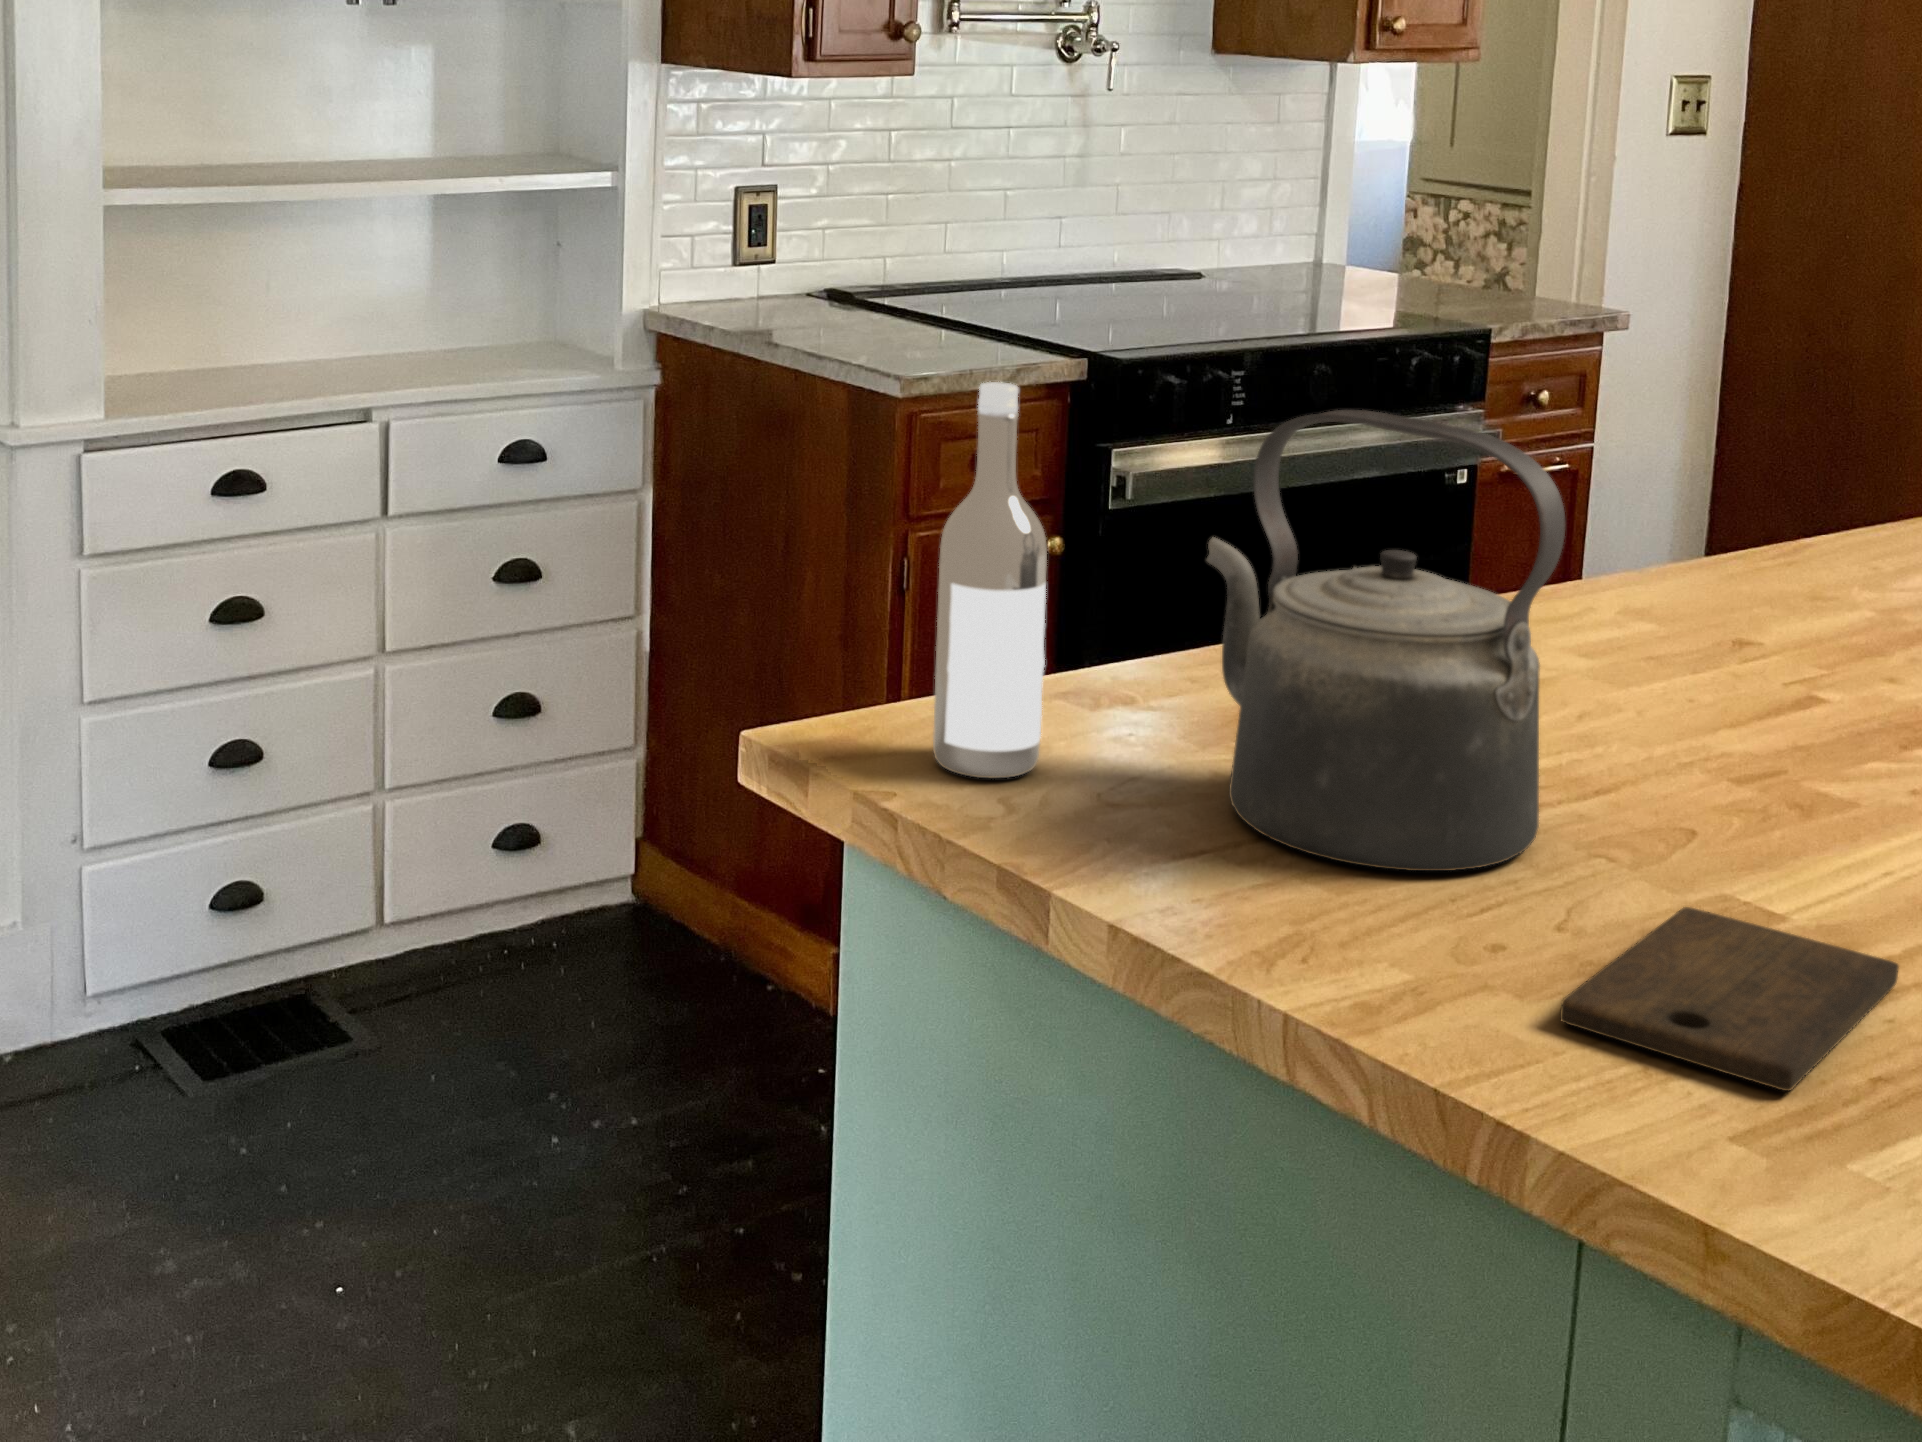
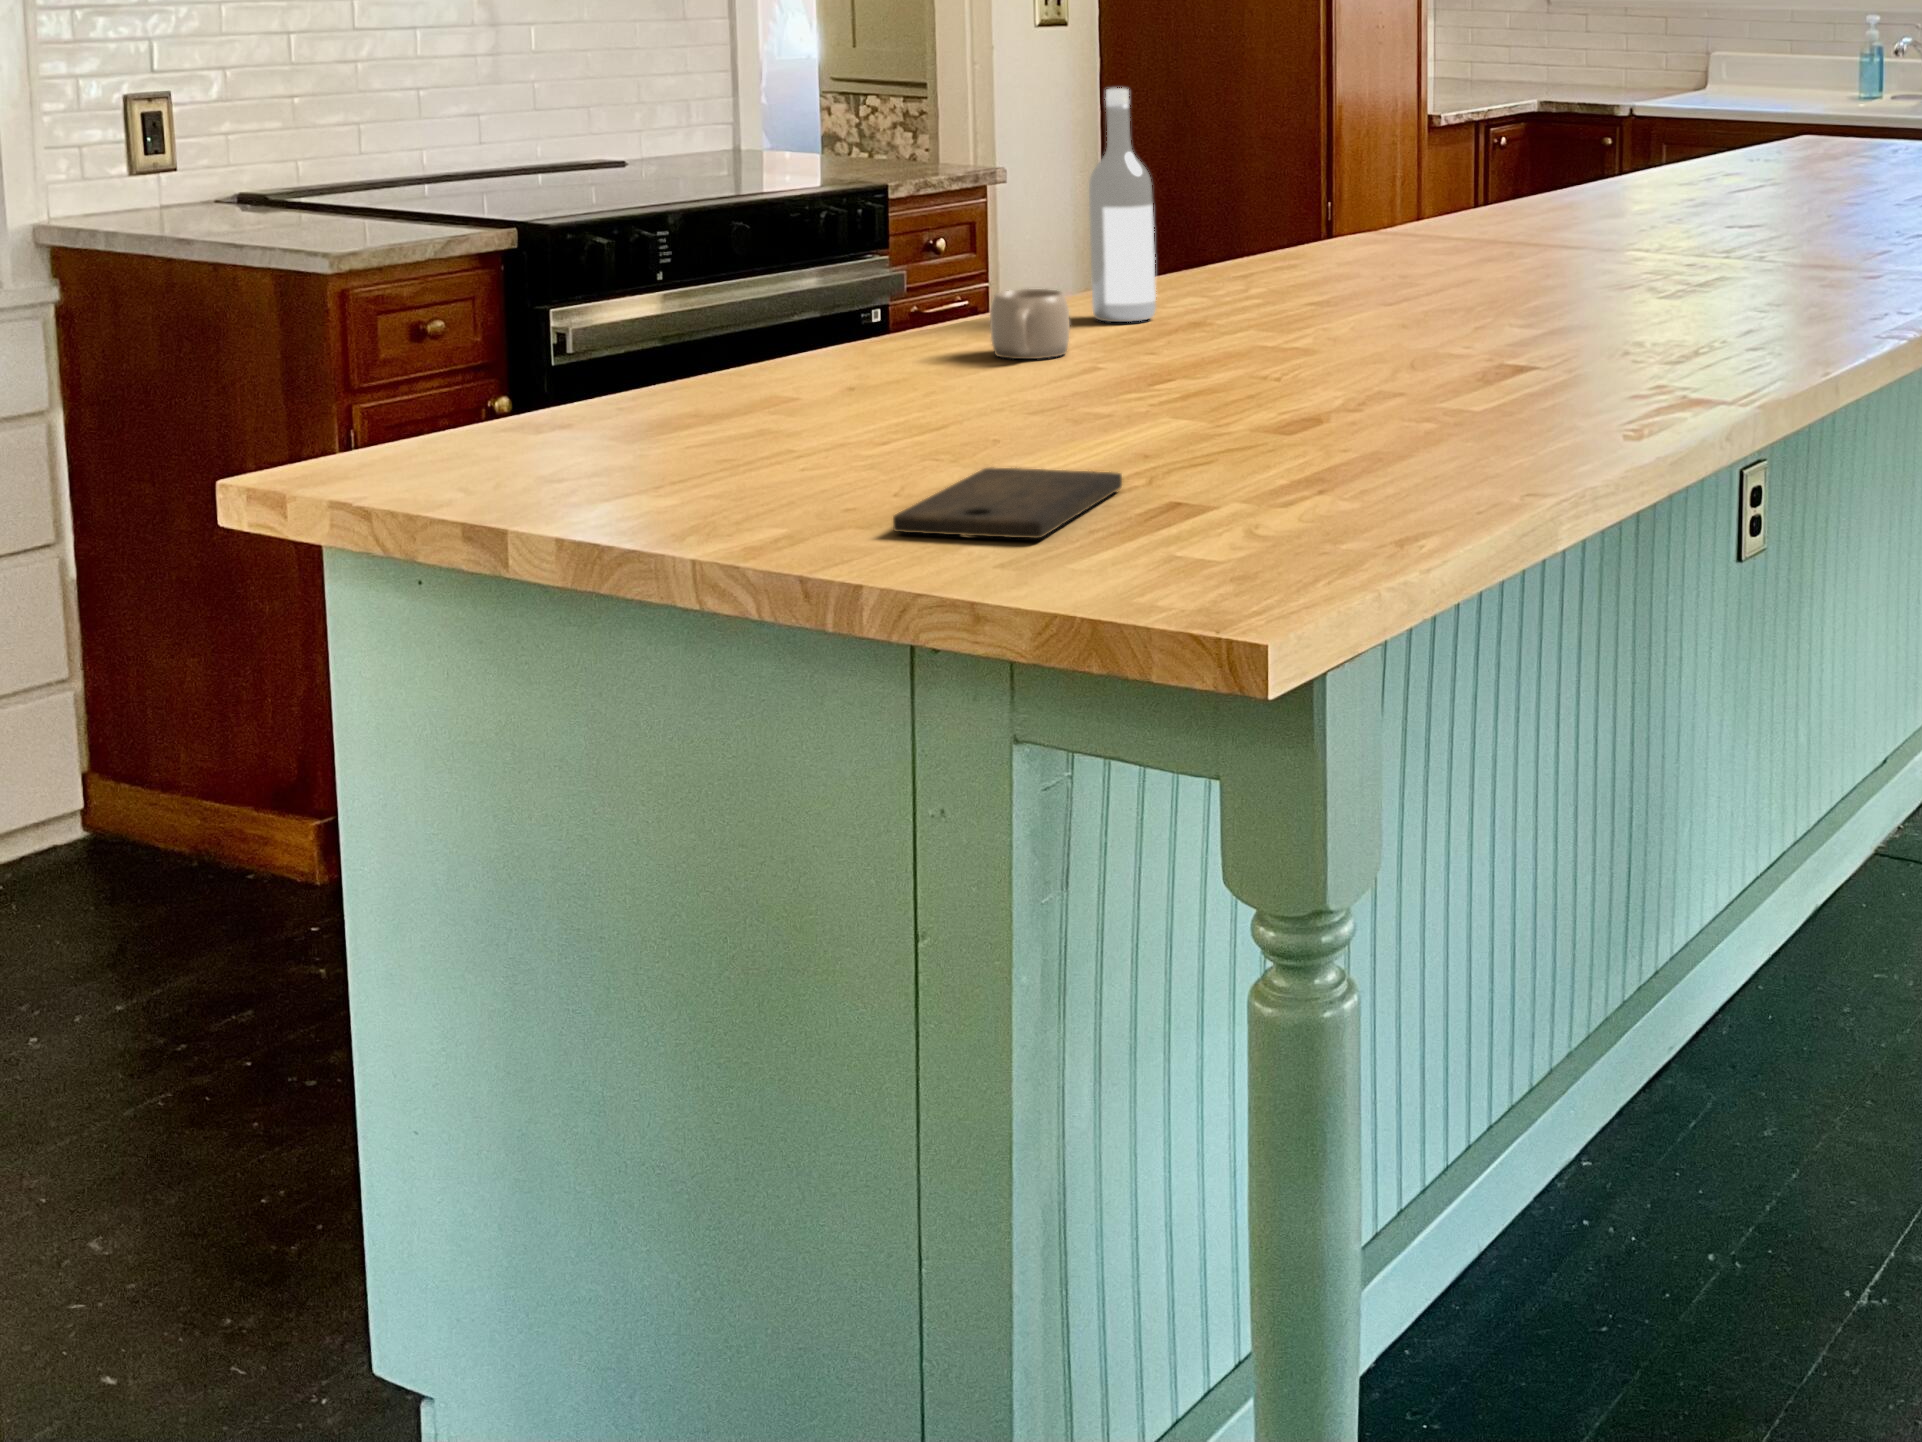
wine bottle: present [933,382,1047,778] -> present [1089,88,1156,322]
kettle: present [1207,410,1565,871] -> none [616,149,889,483]
mug: none [1654,562,1764,661] -> present [990,289,1070,359]

